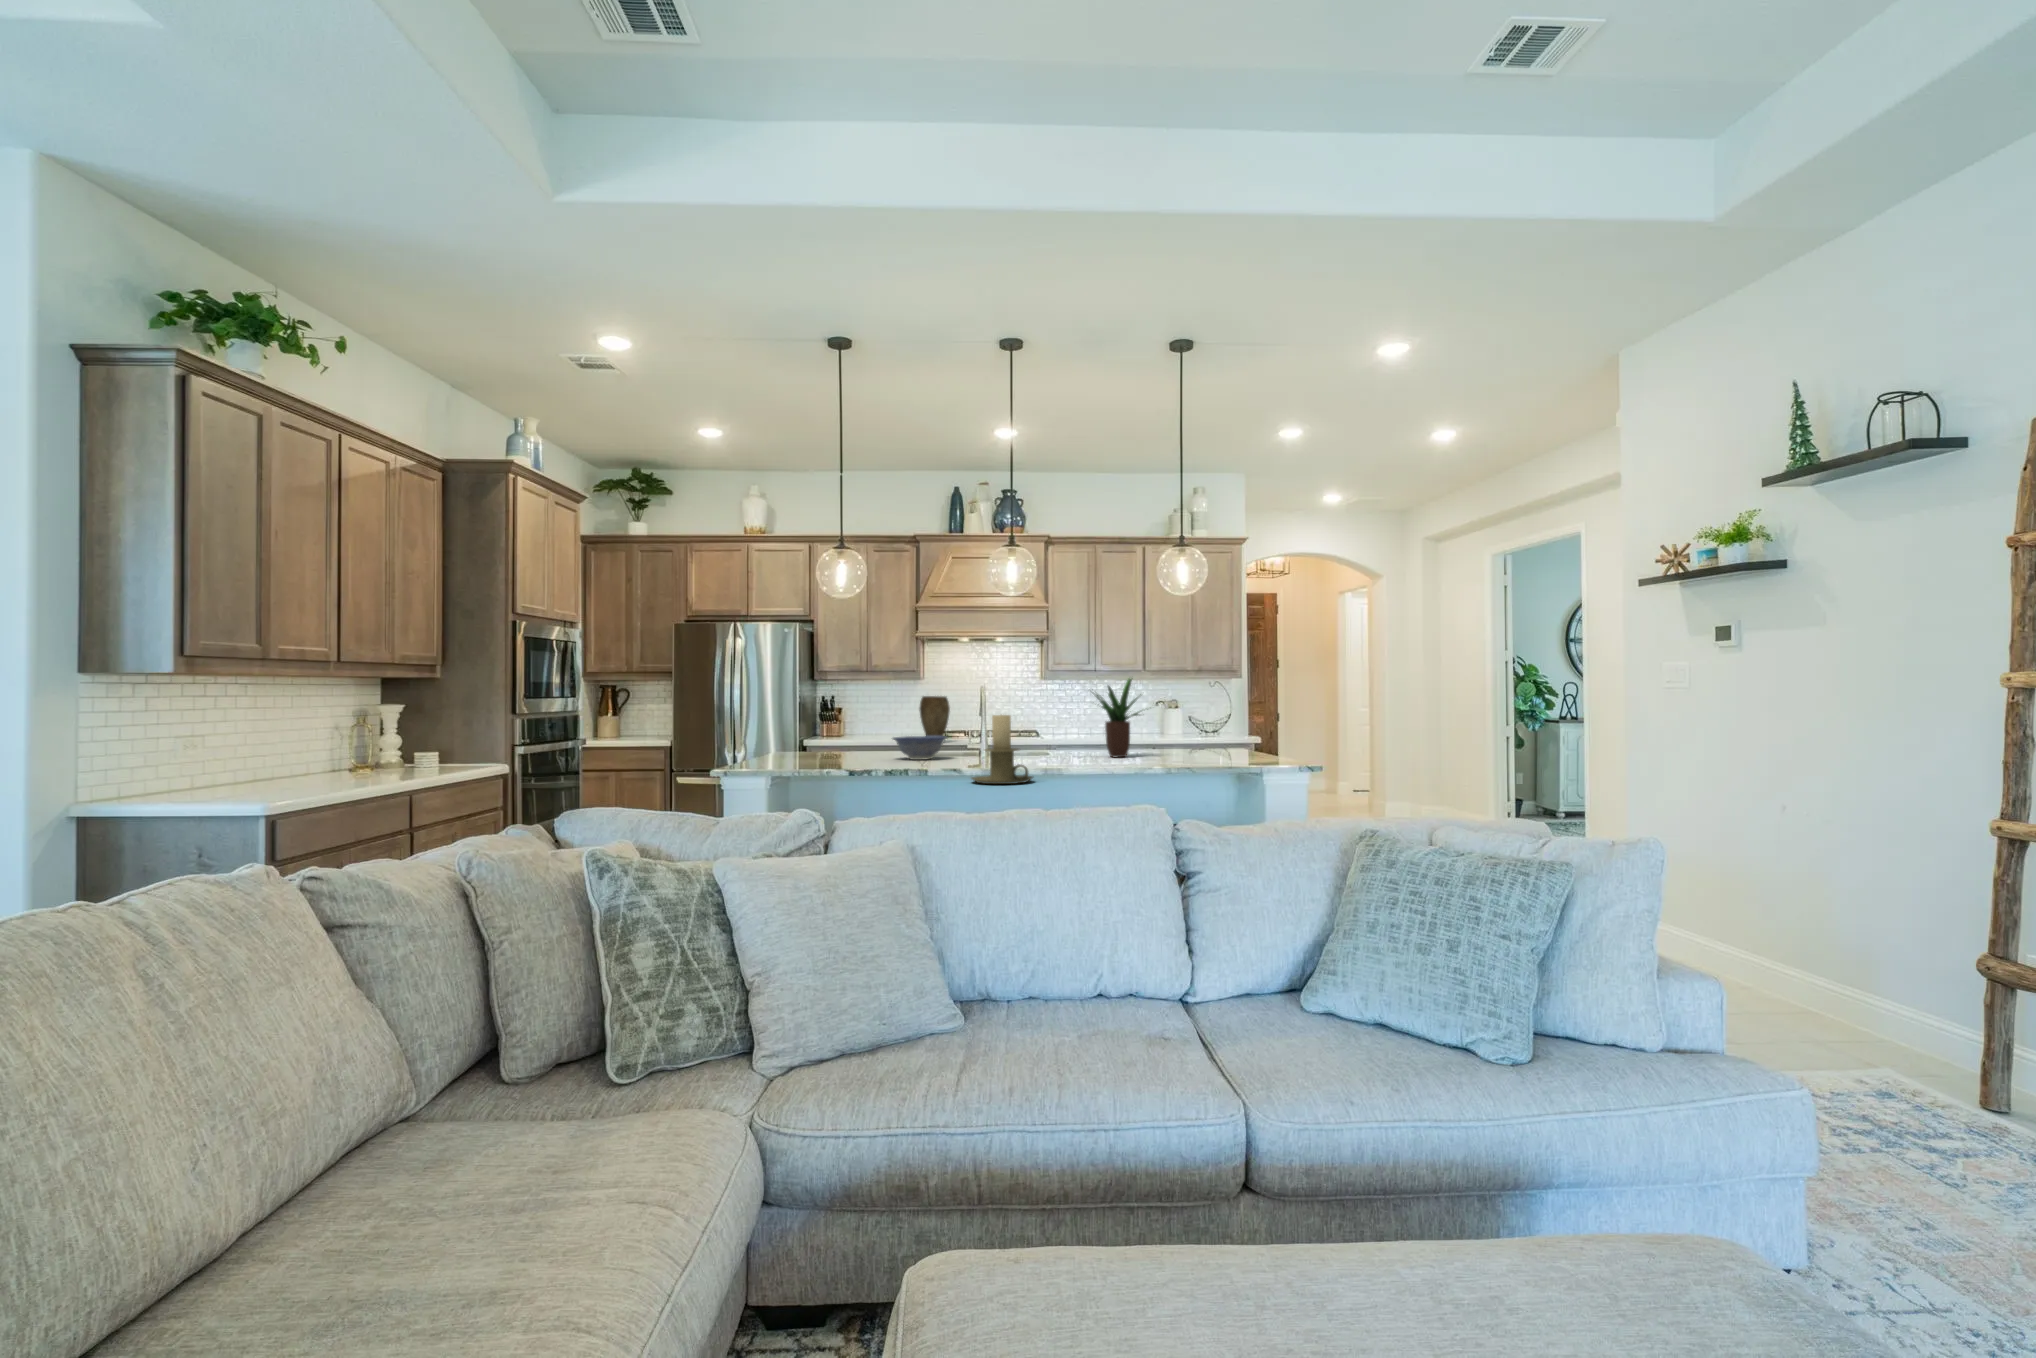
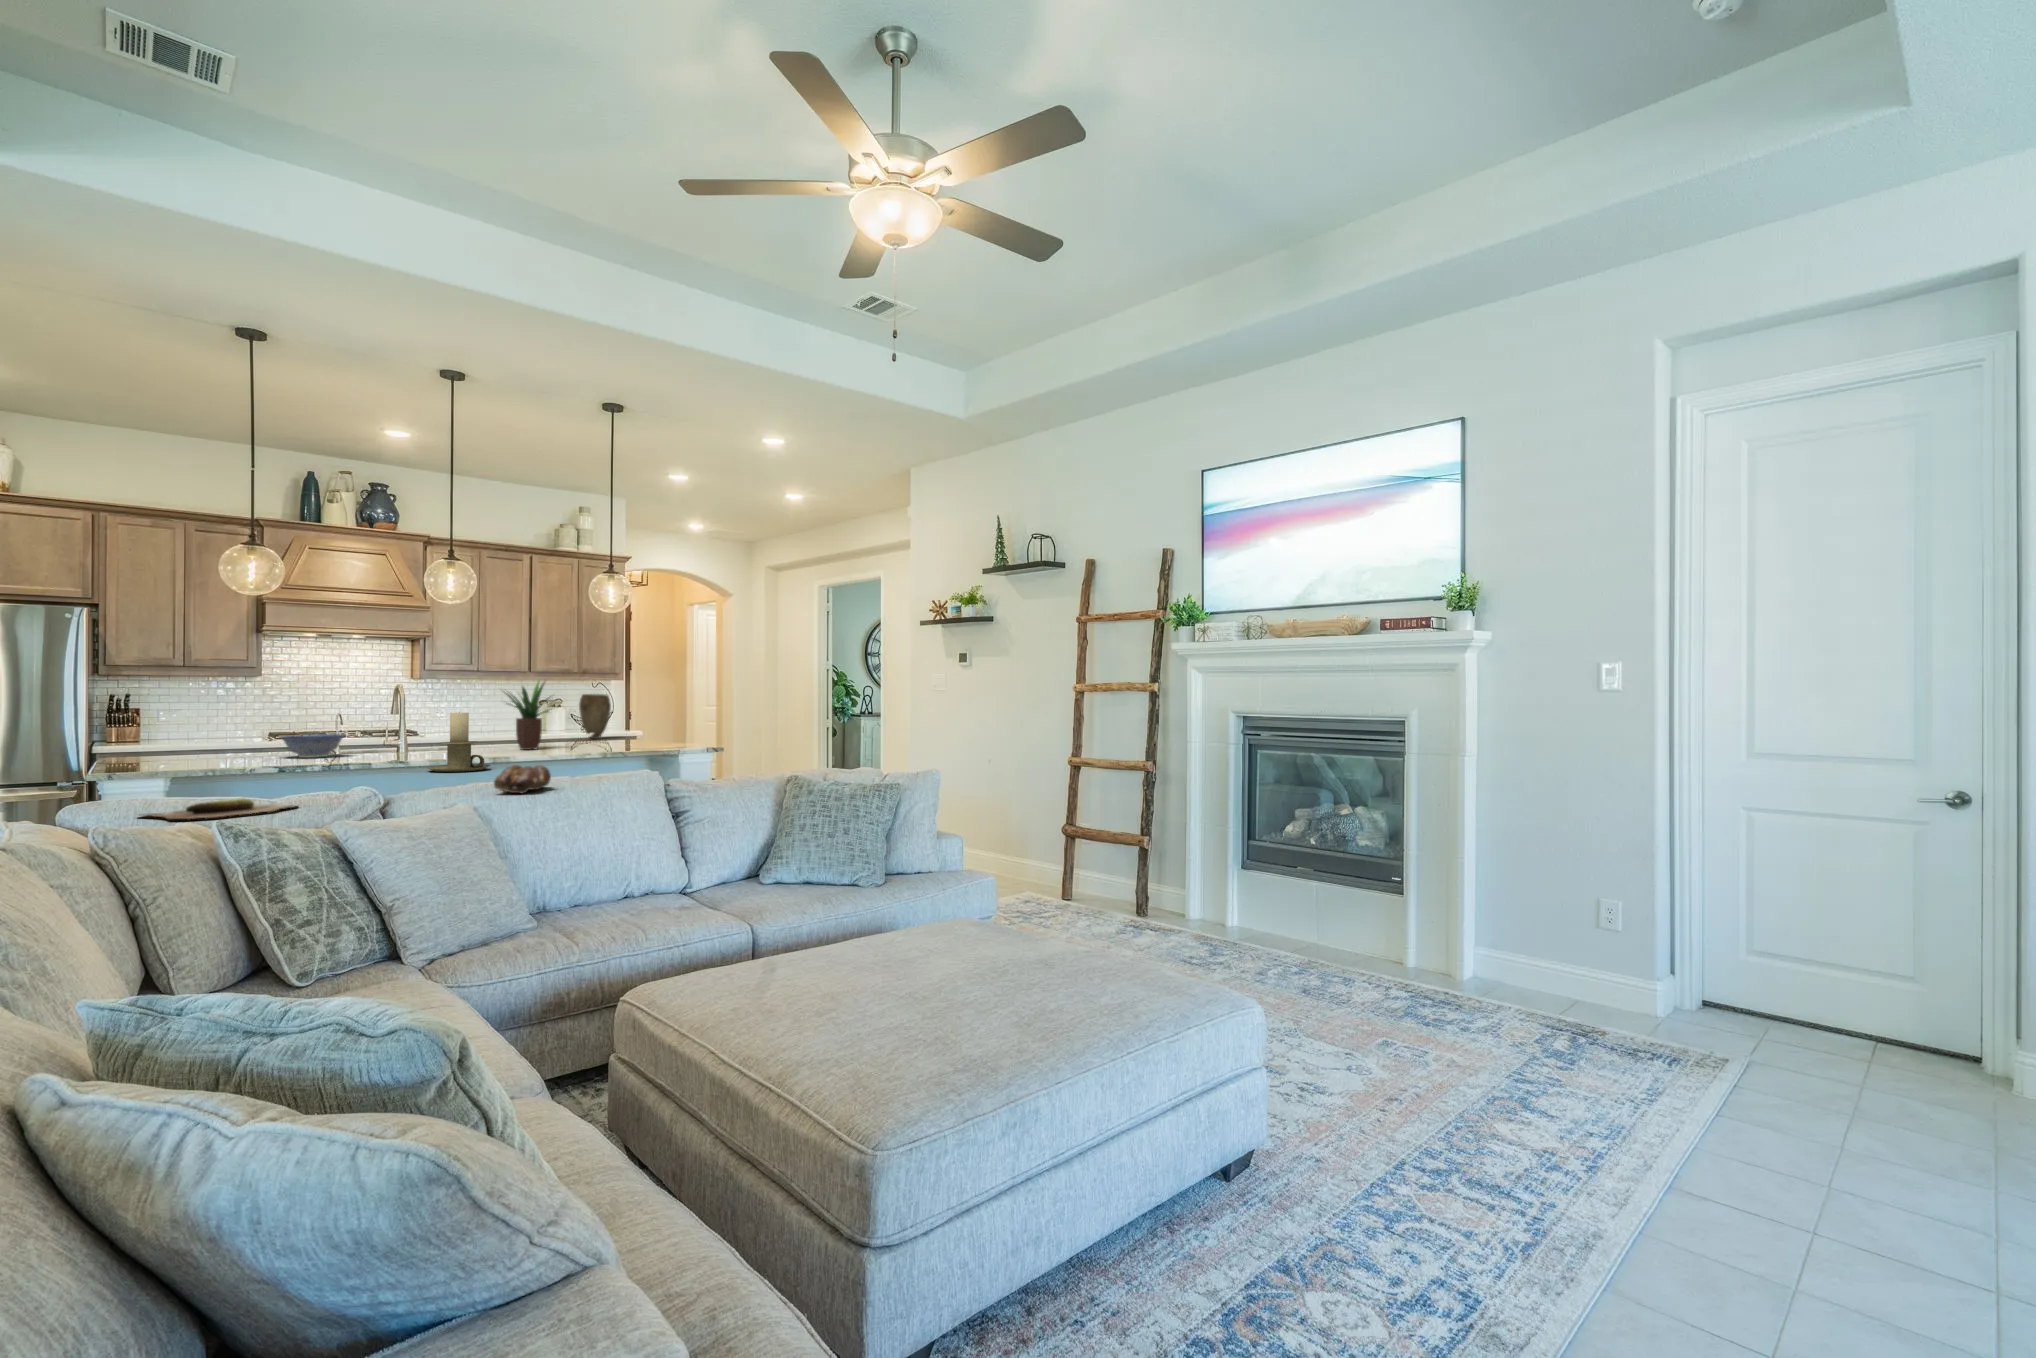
vase: present [919,696,950,736] -> present [579,694,611,739]
bread loaf: none [963,784,1042,824] -> present [494,765,551,793]
cutting board: none [610,813,756,836] -> present [139,798,295,819]

